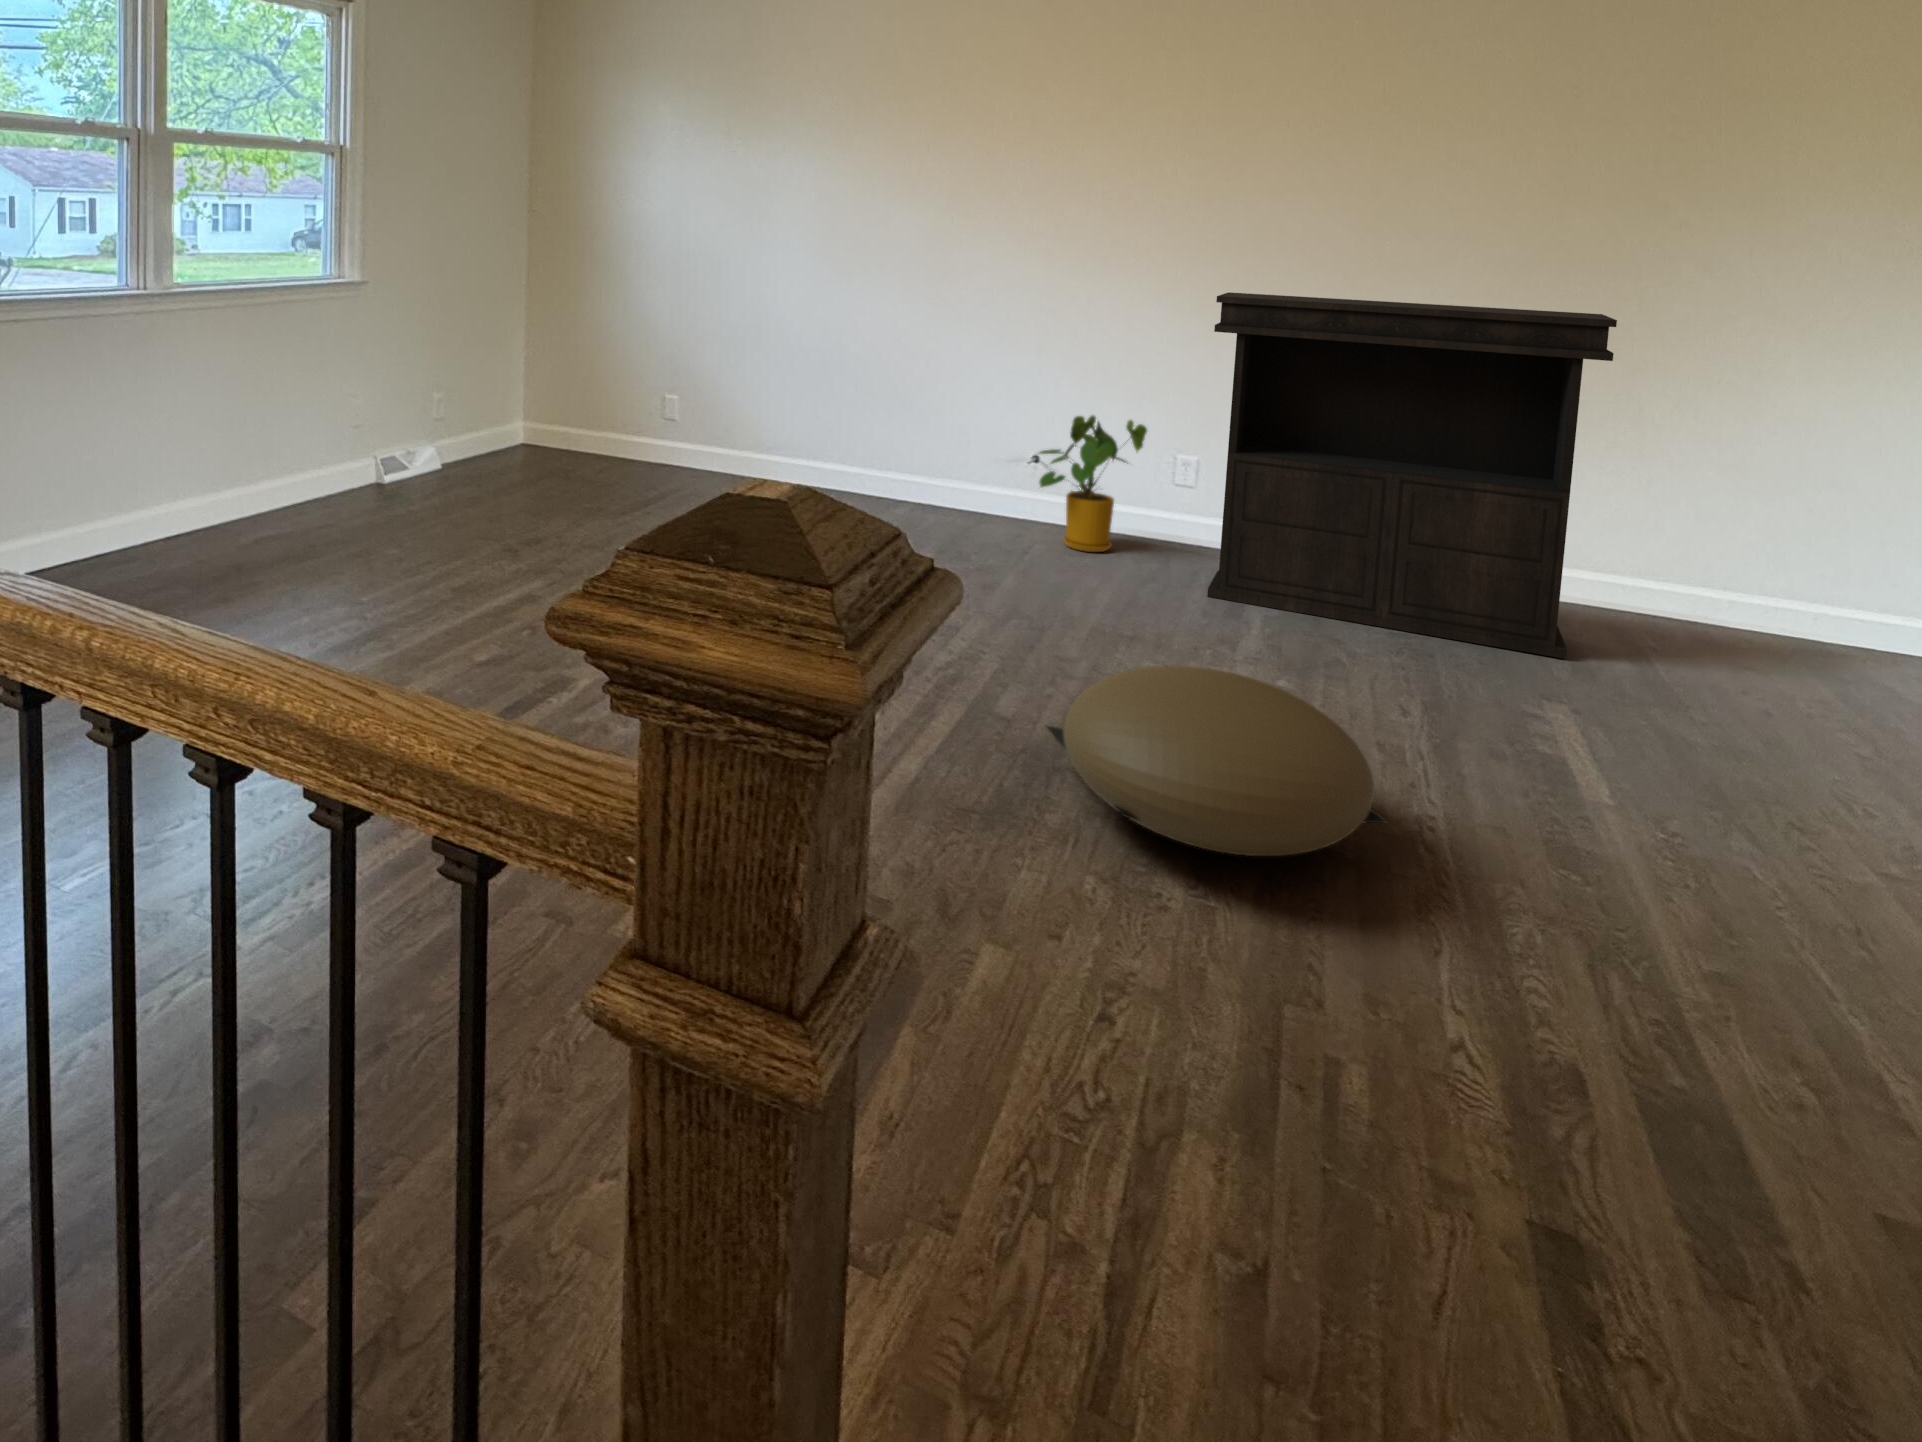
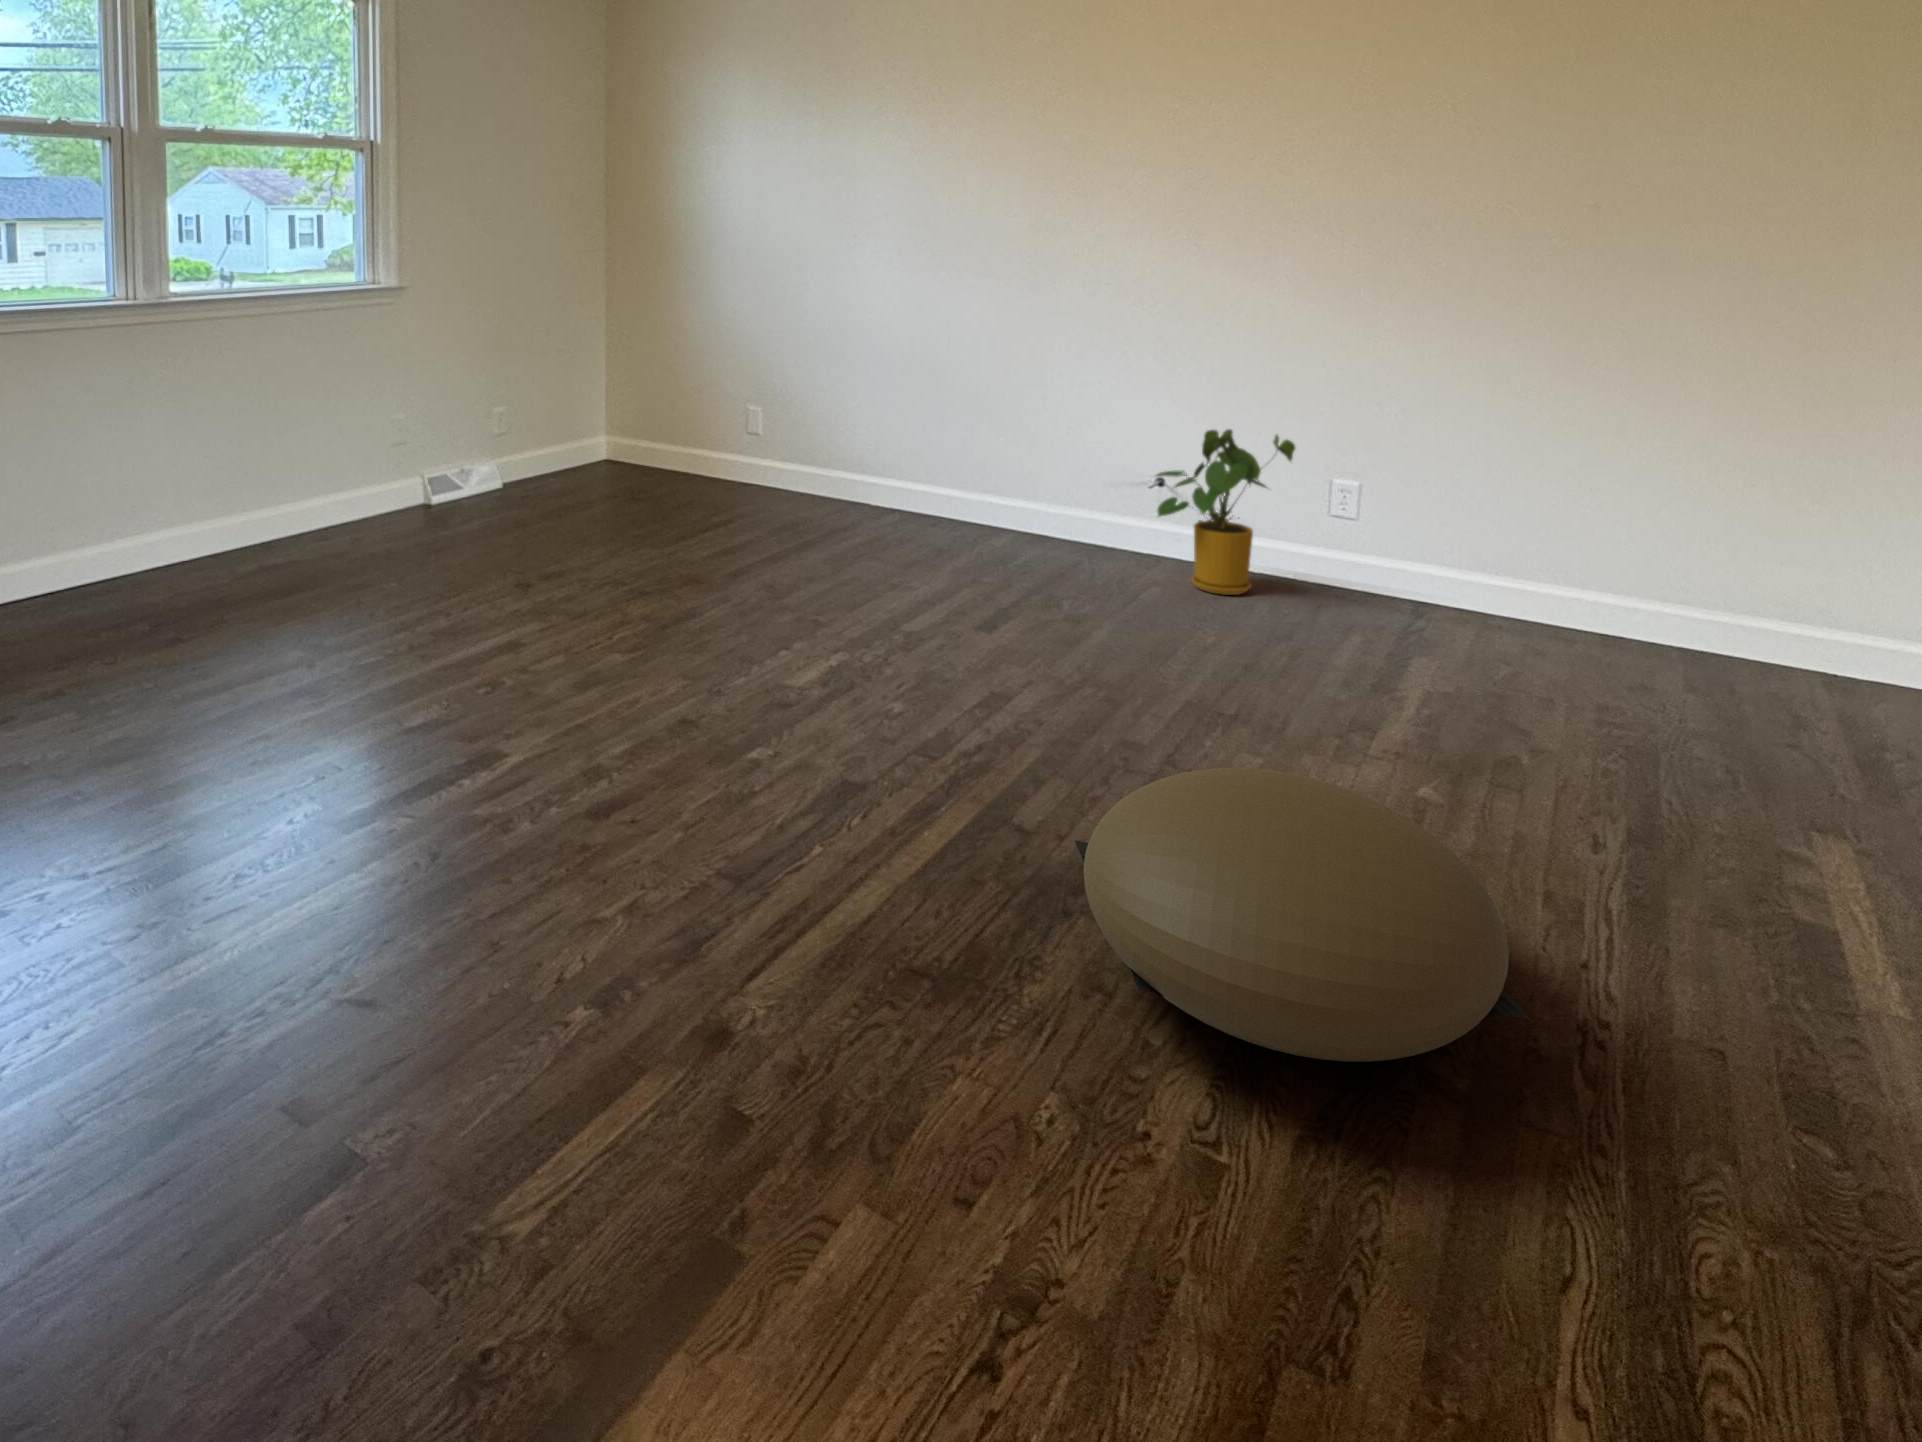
console table: present [1207,292,1617,659] -> none [1360,278,1912,755]

